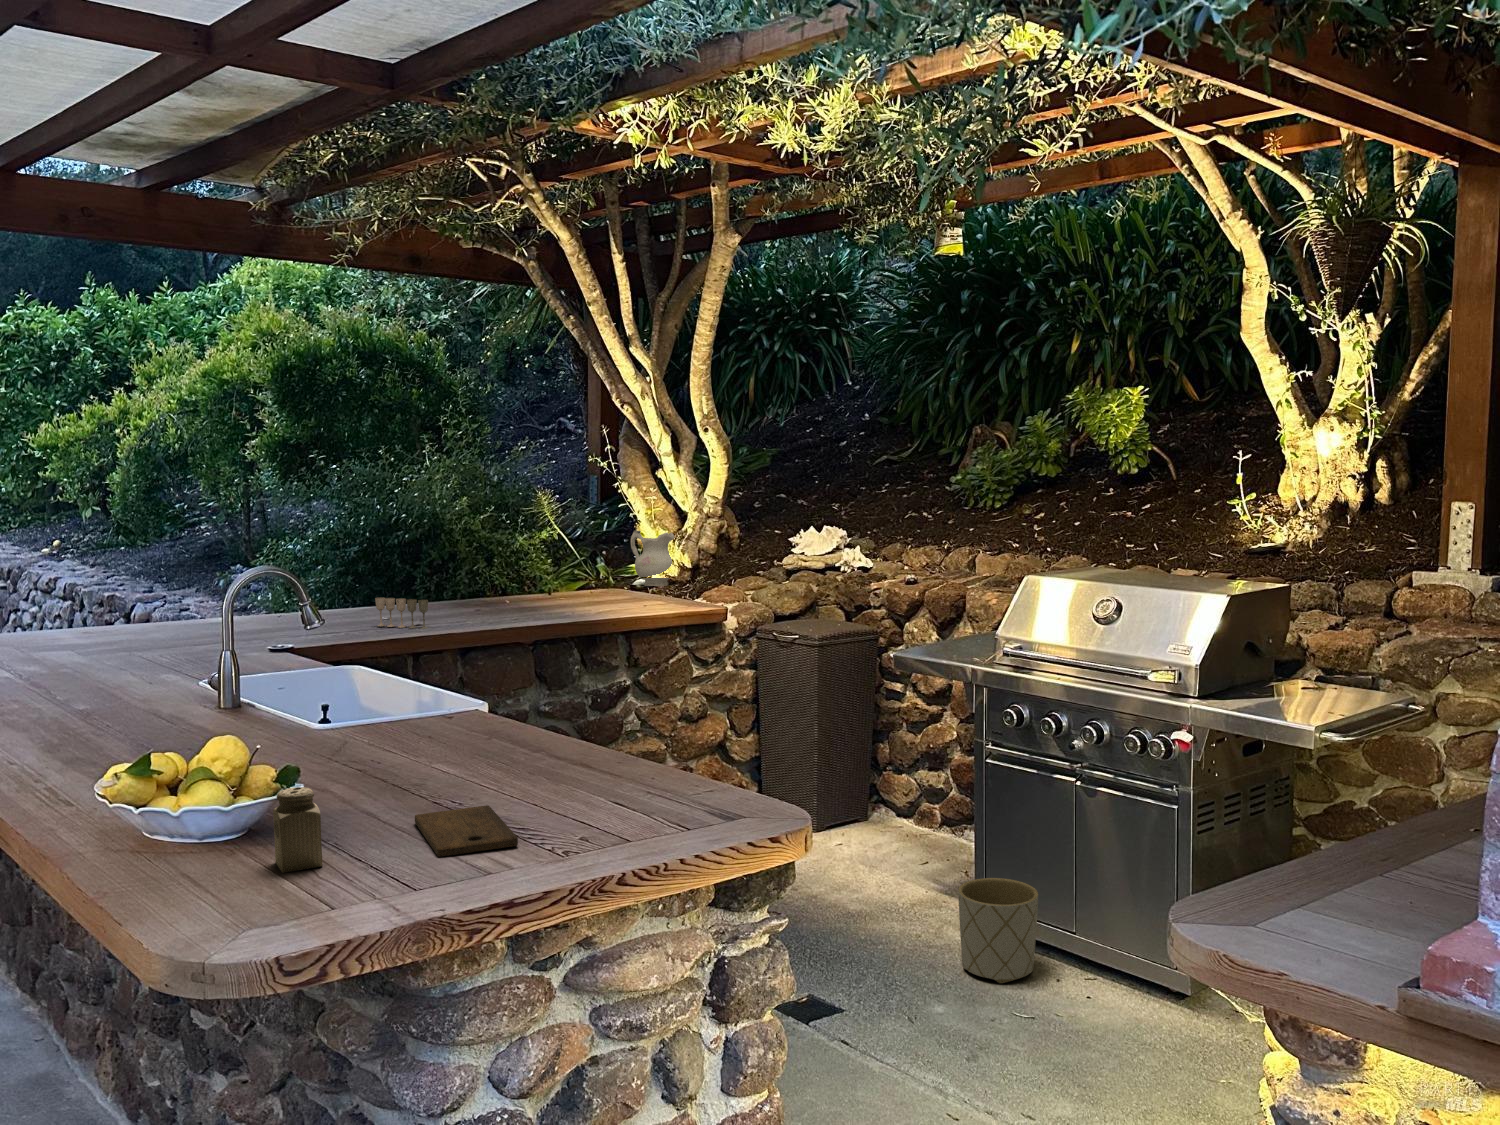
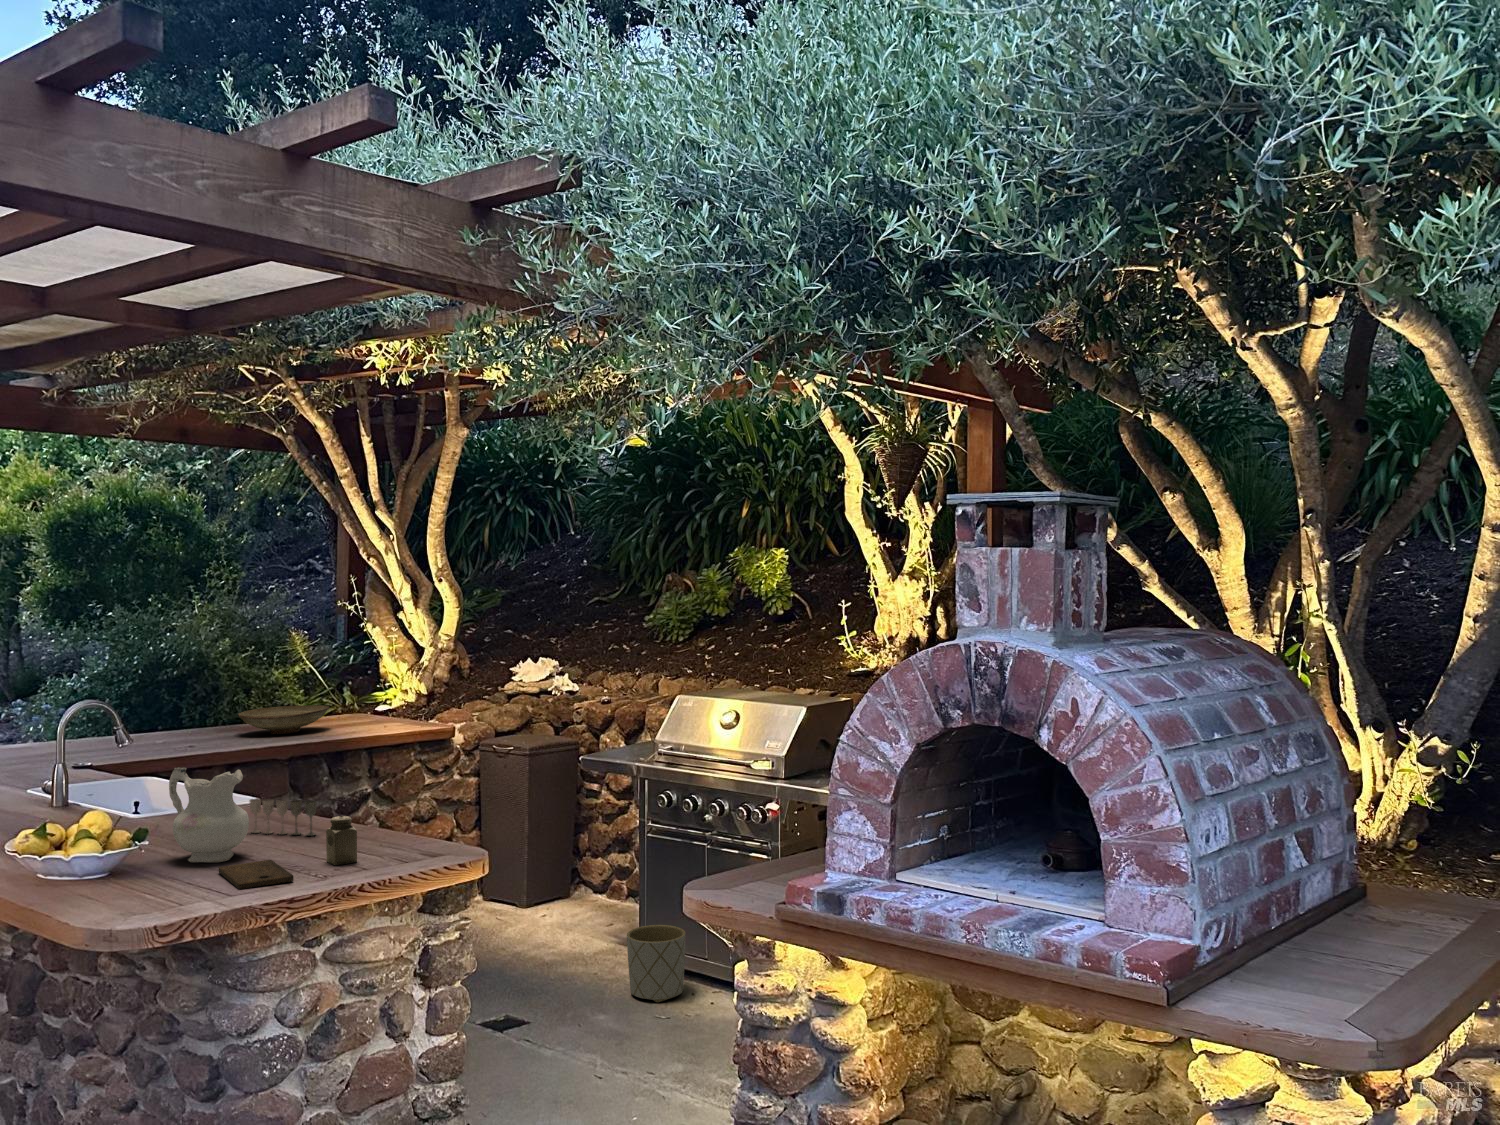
ceramic pitcher: present [631,530,674,586] -> present [169,767,249,862]
decorative bowl: none [472,578,578,612] -> present [238,705,330,734]
wine glass: present [375,597,428,629] -> present [250,798,317,836]
salt shaker: present [273,787,322,873] -> present [326,816,357,865]

